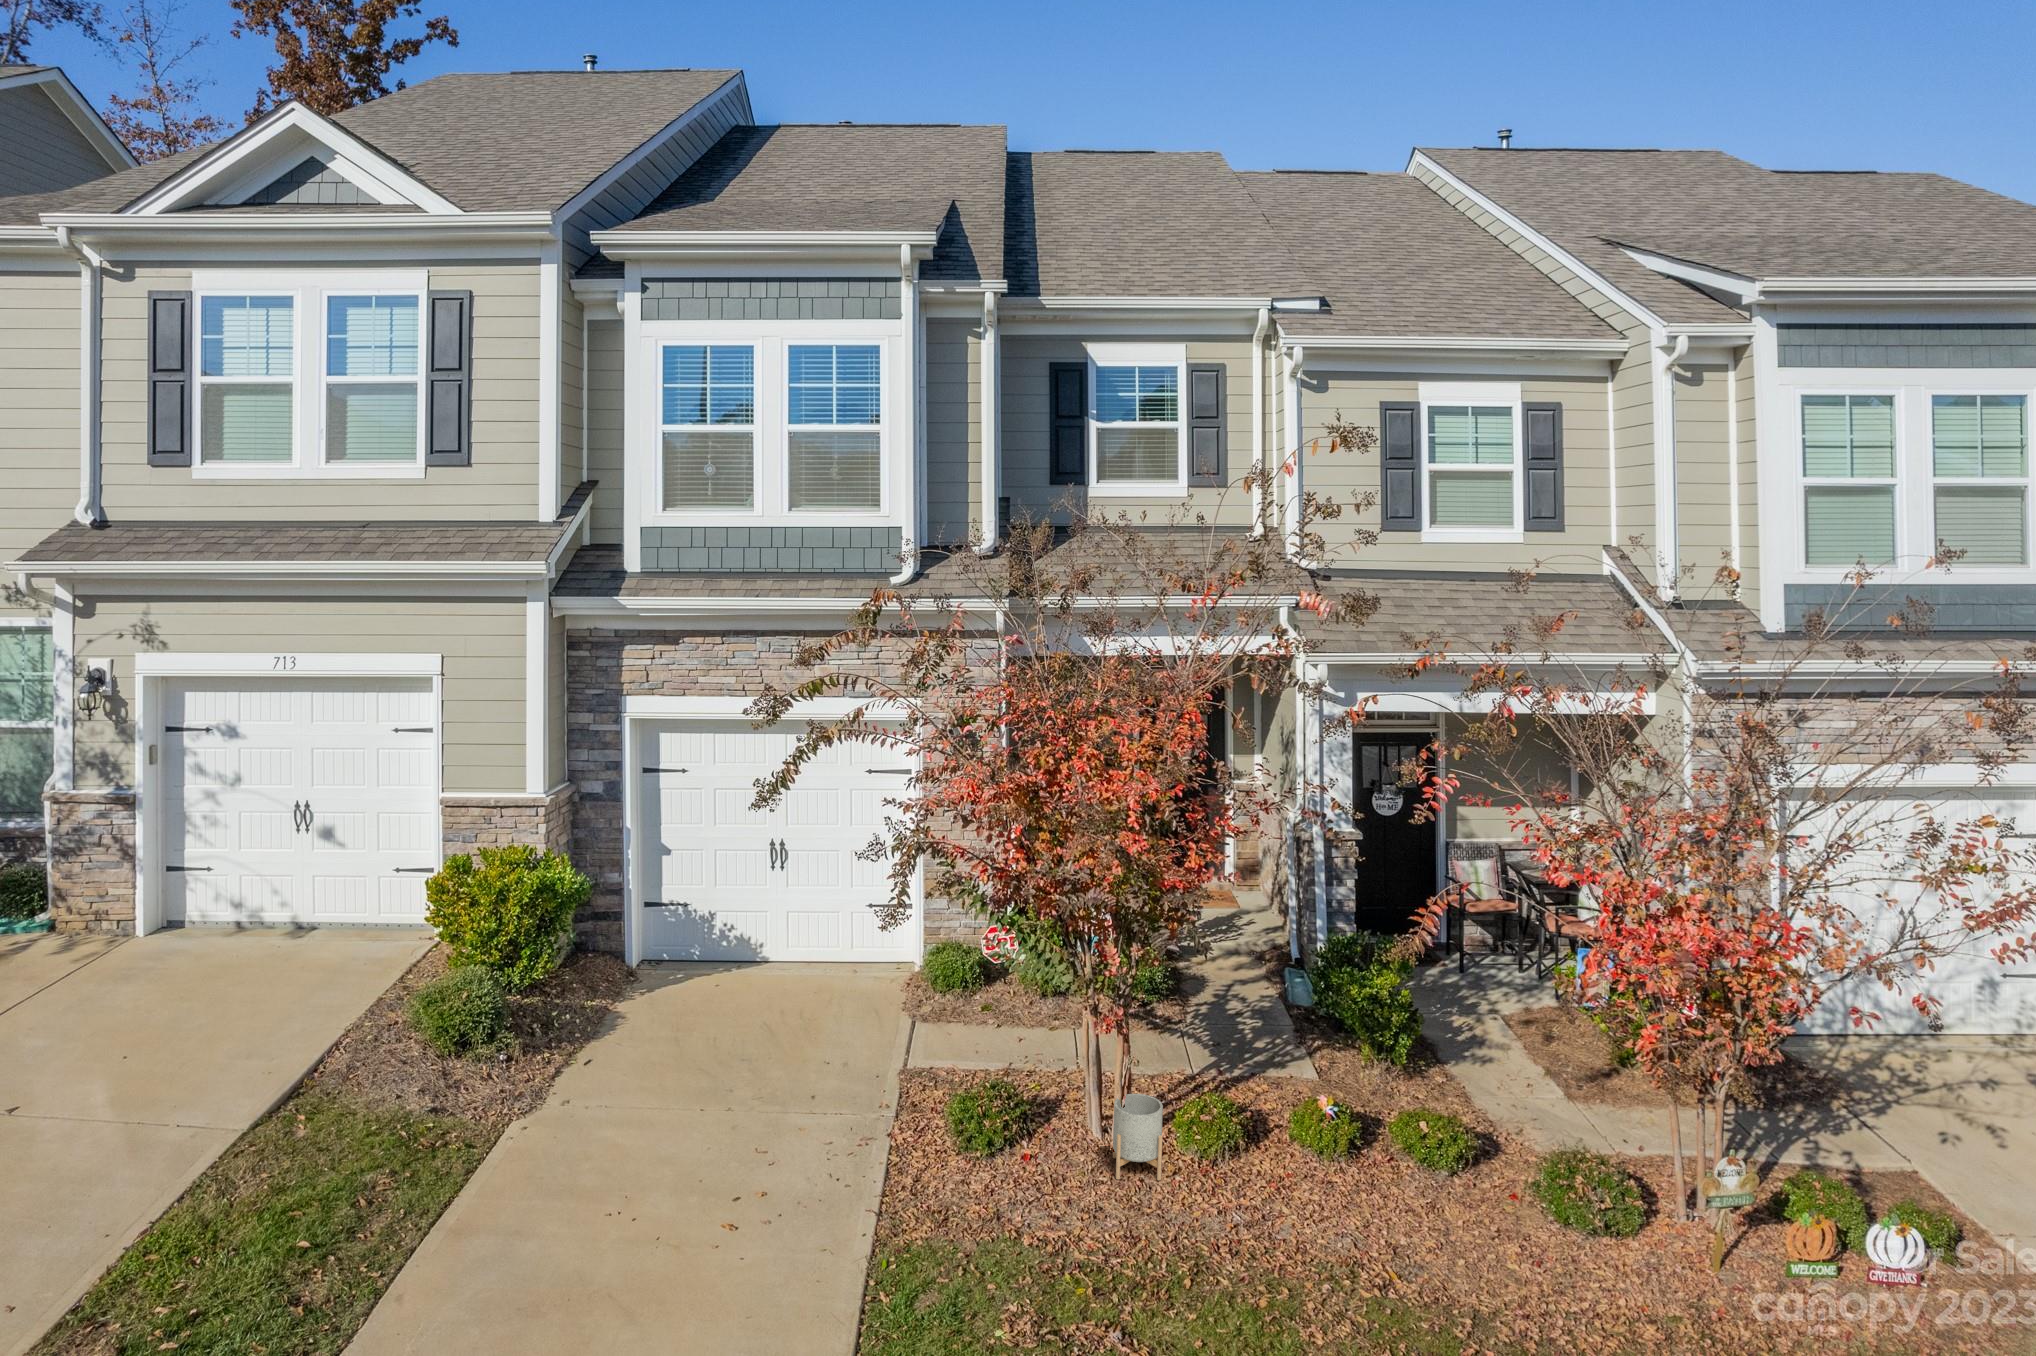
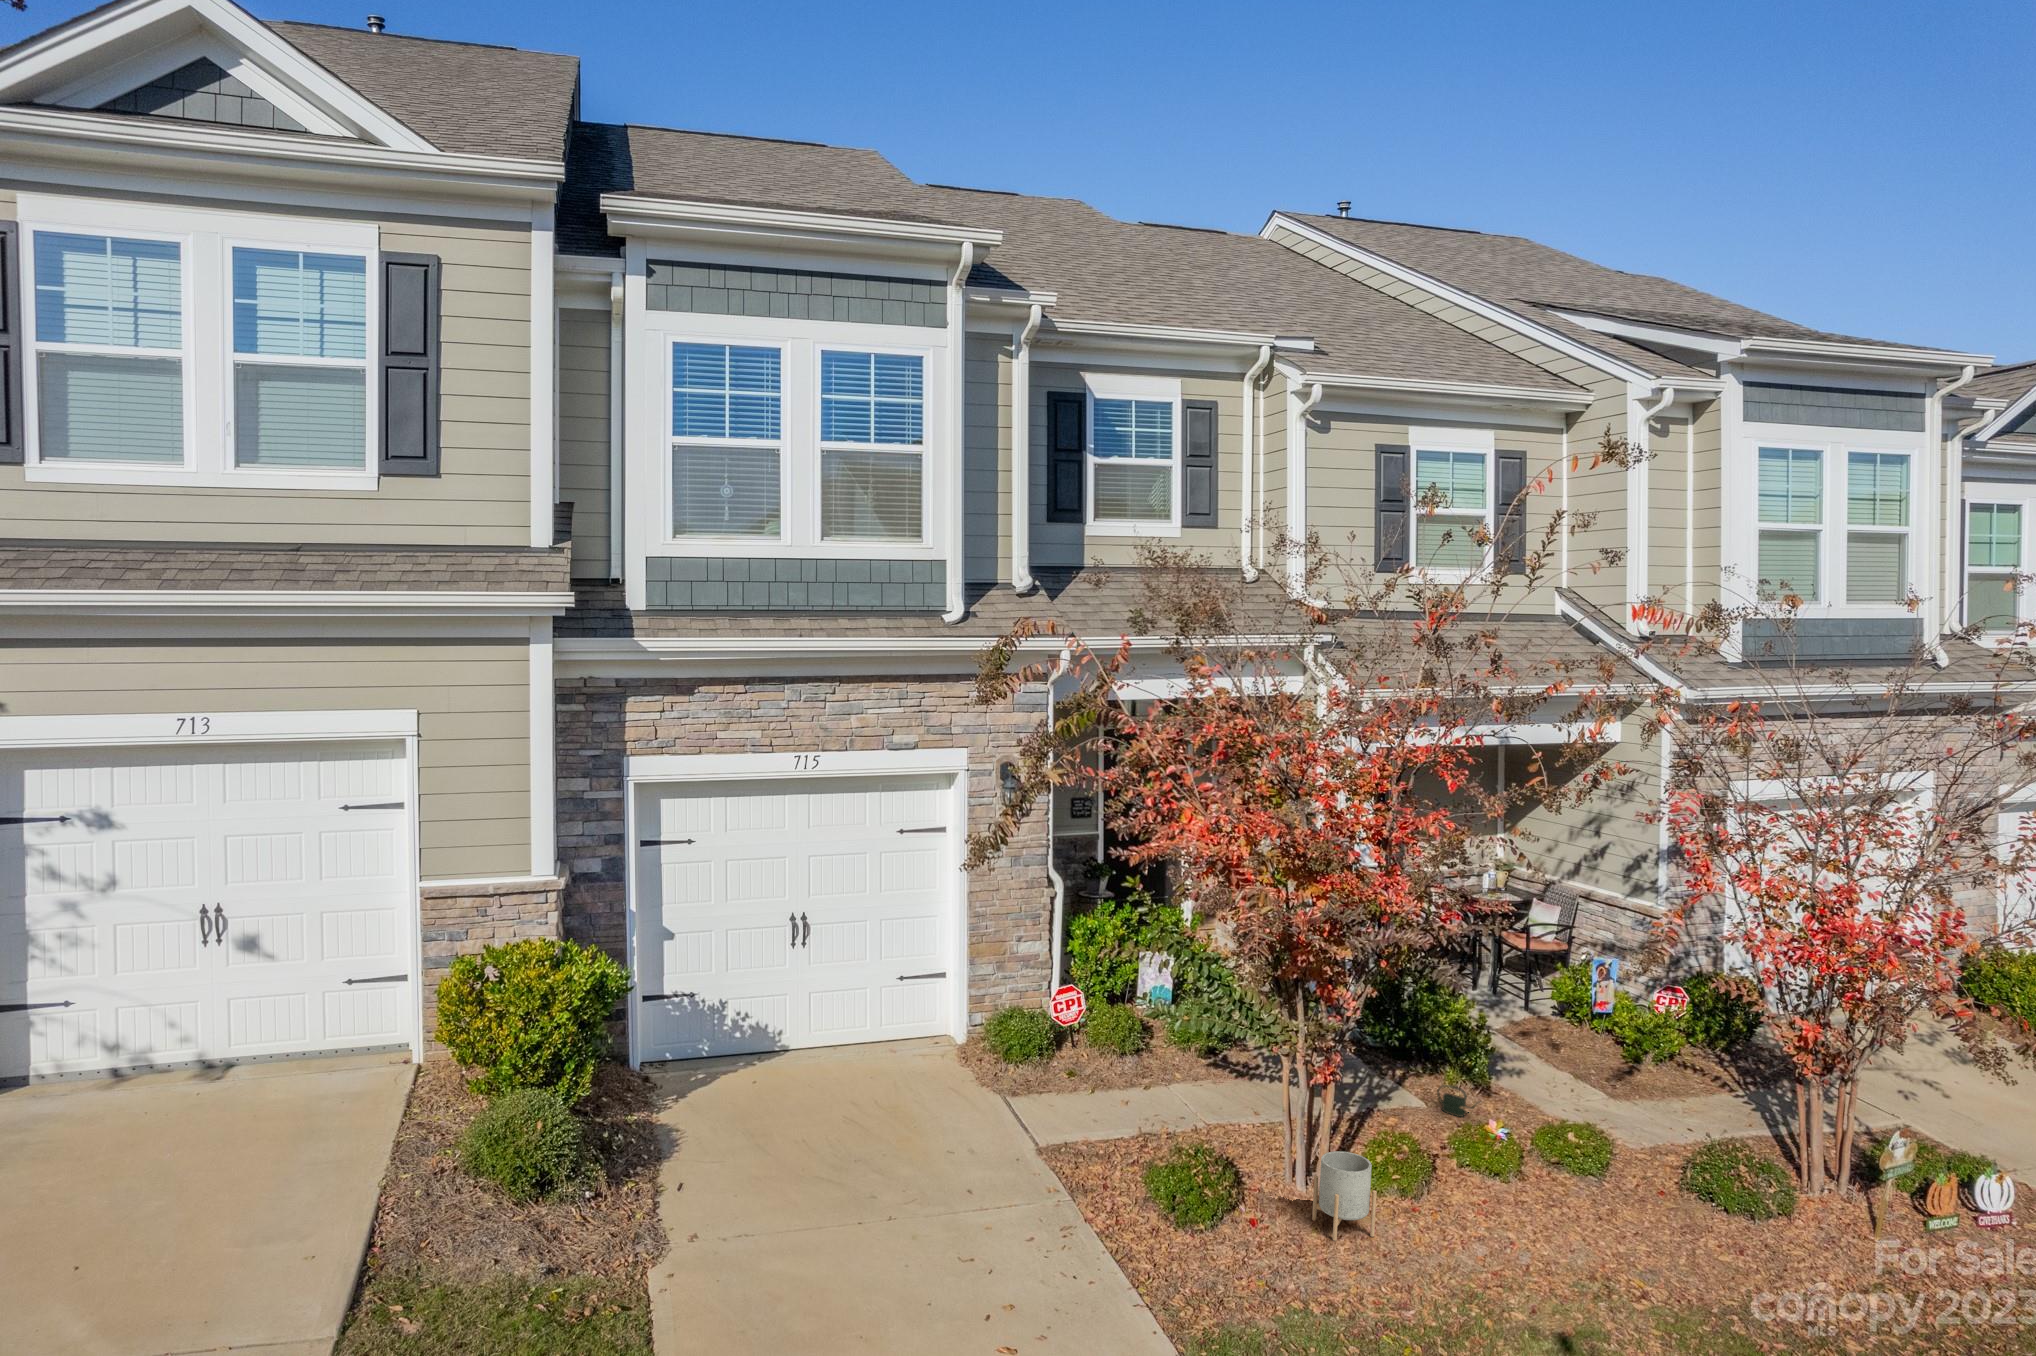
watering can: none [1338,1043,1375,1076] -> present [1437,1085,1479,1117]

